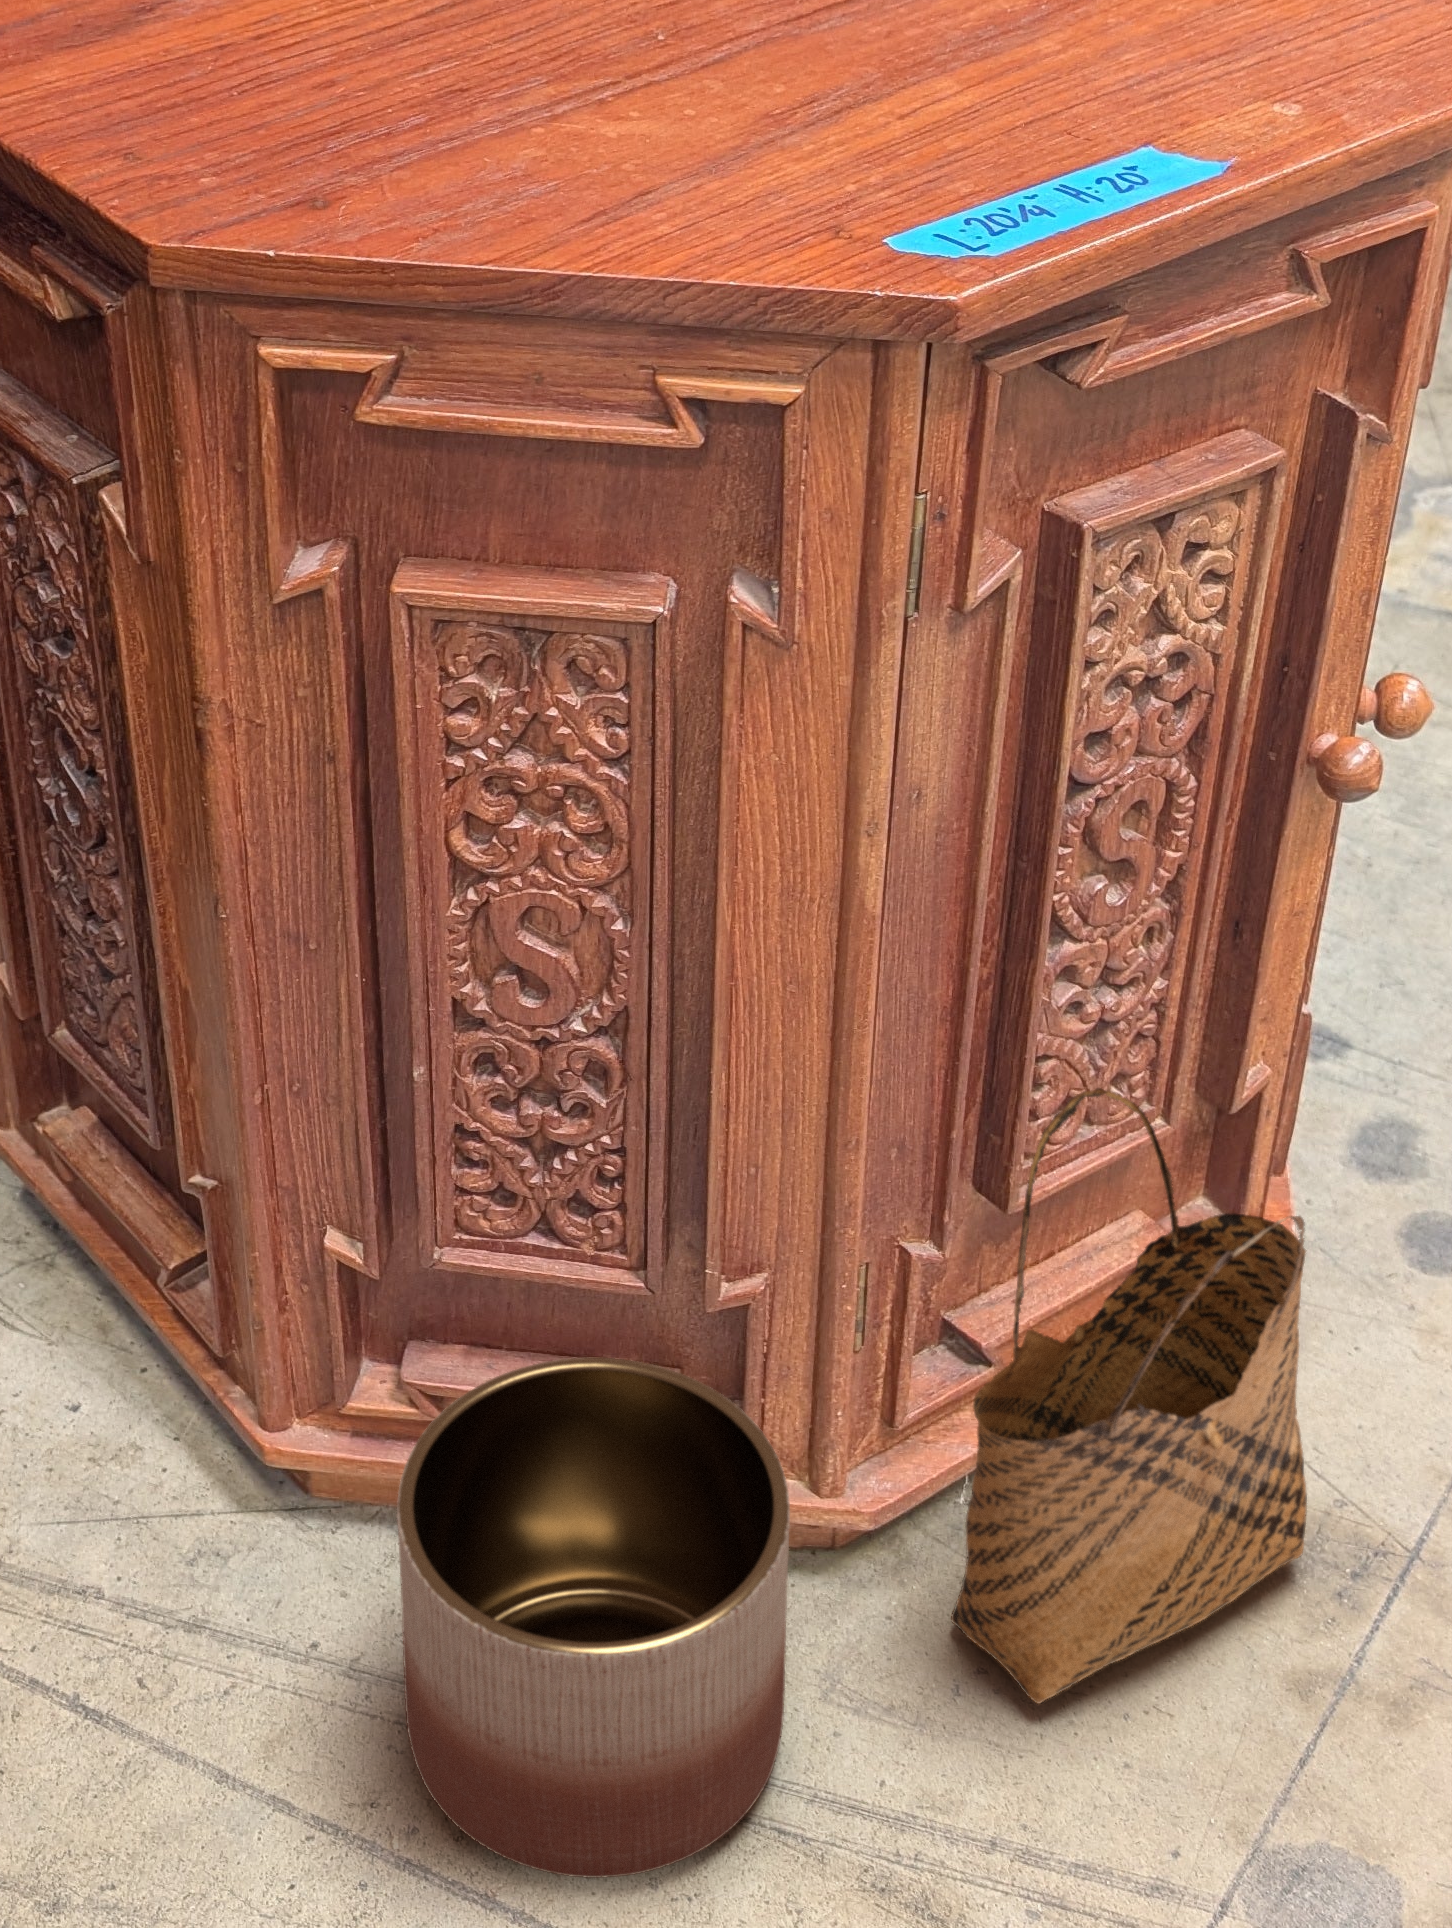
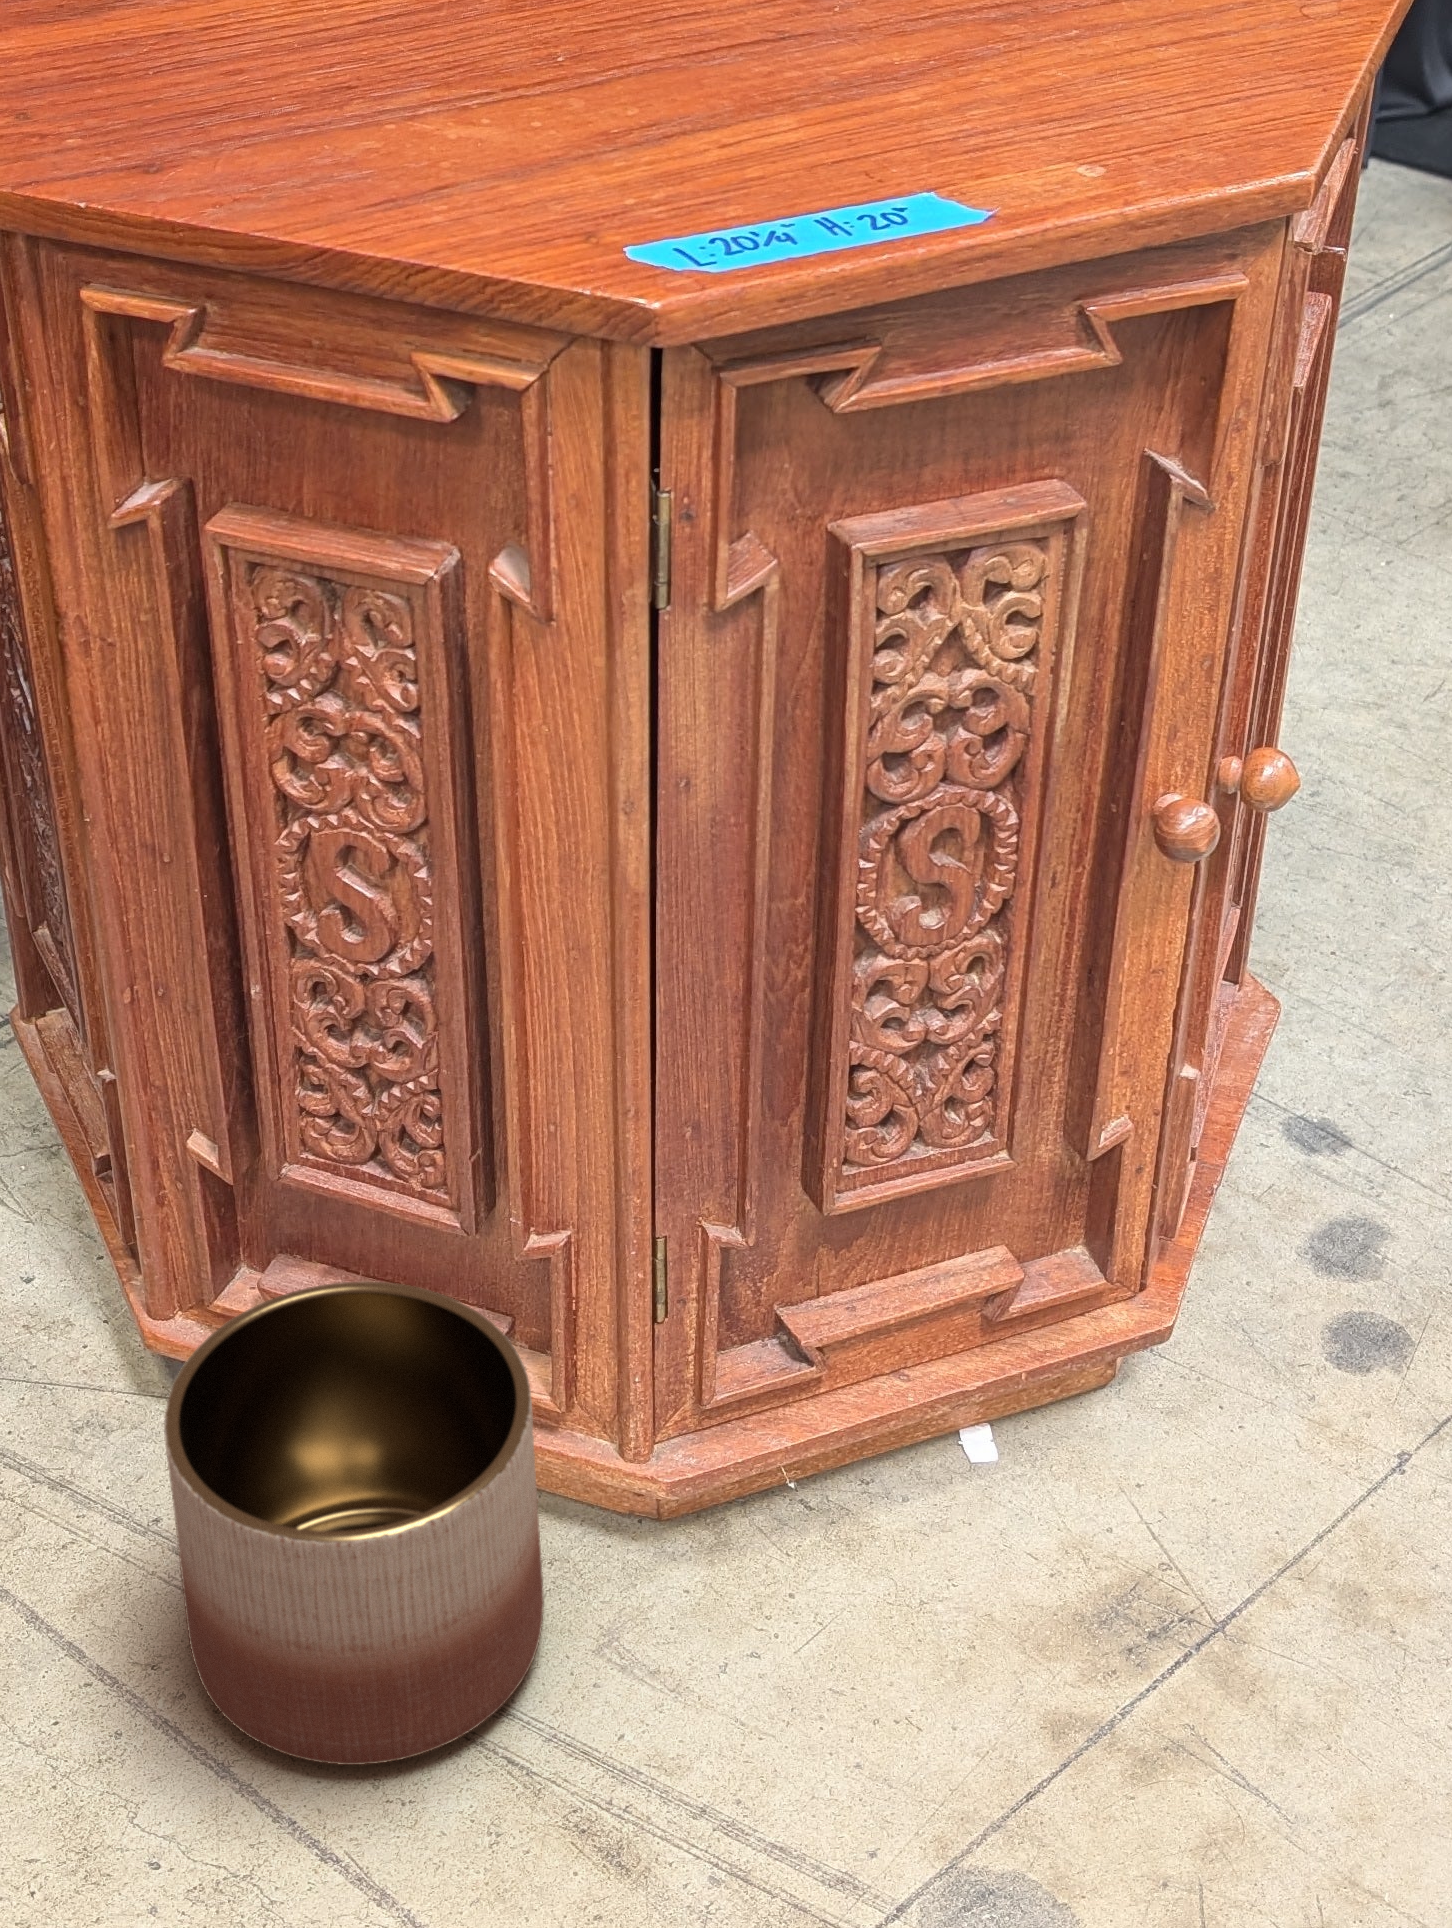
woven basket: present [951,1088,1307,1704] -> none [719,1099,1103,1685]

